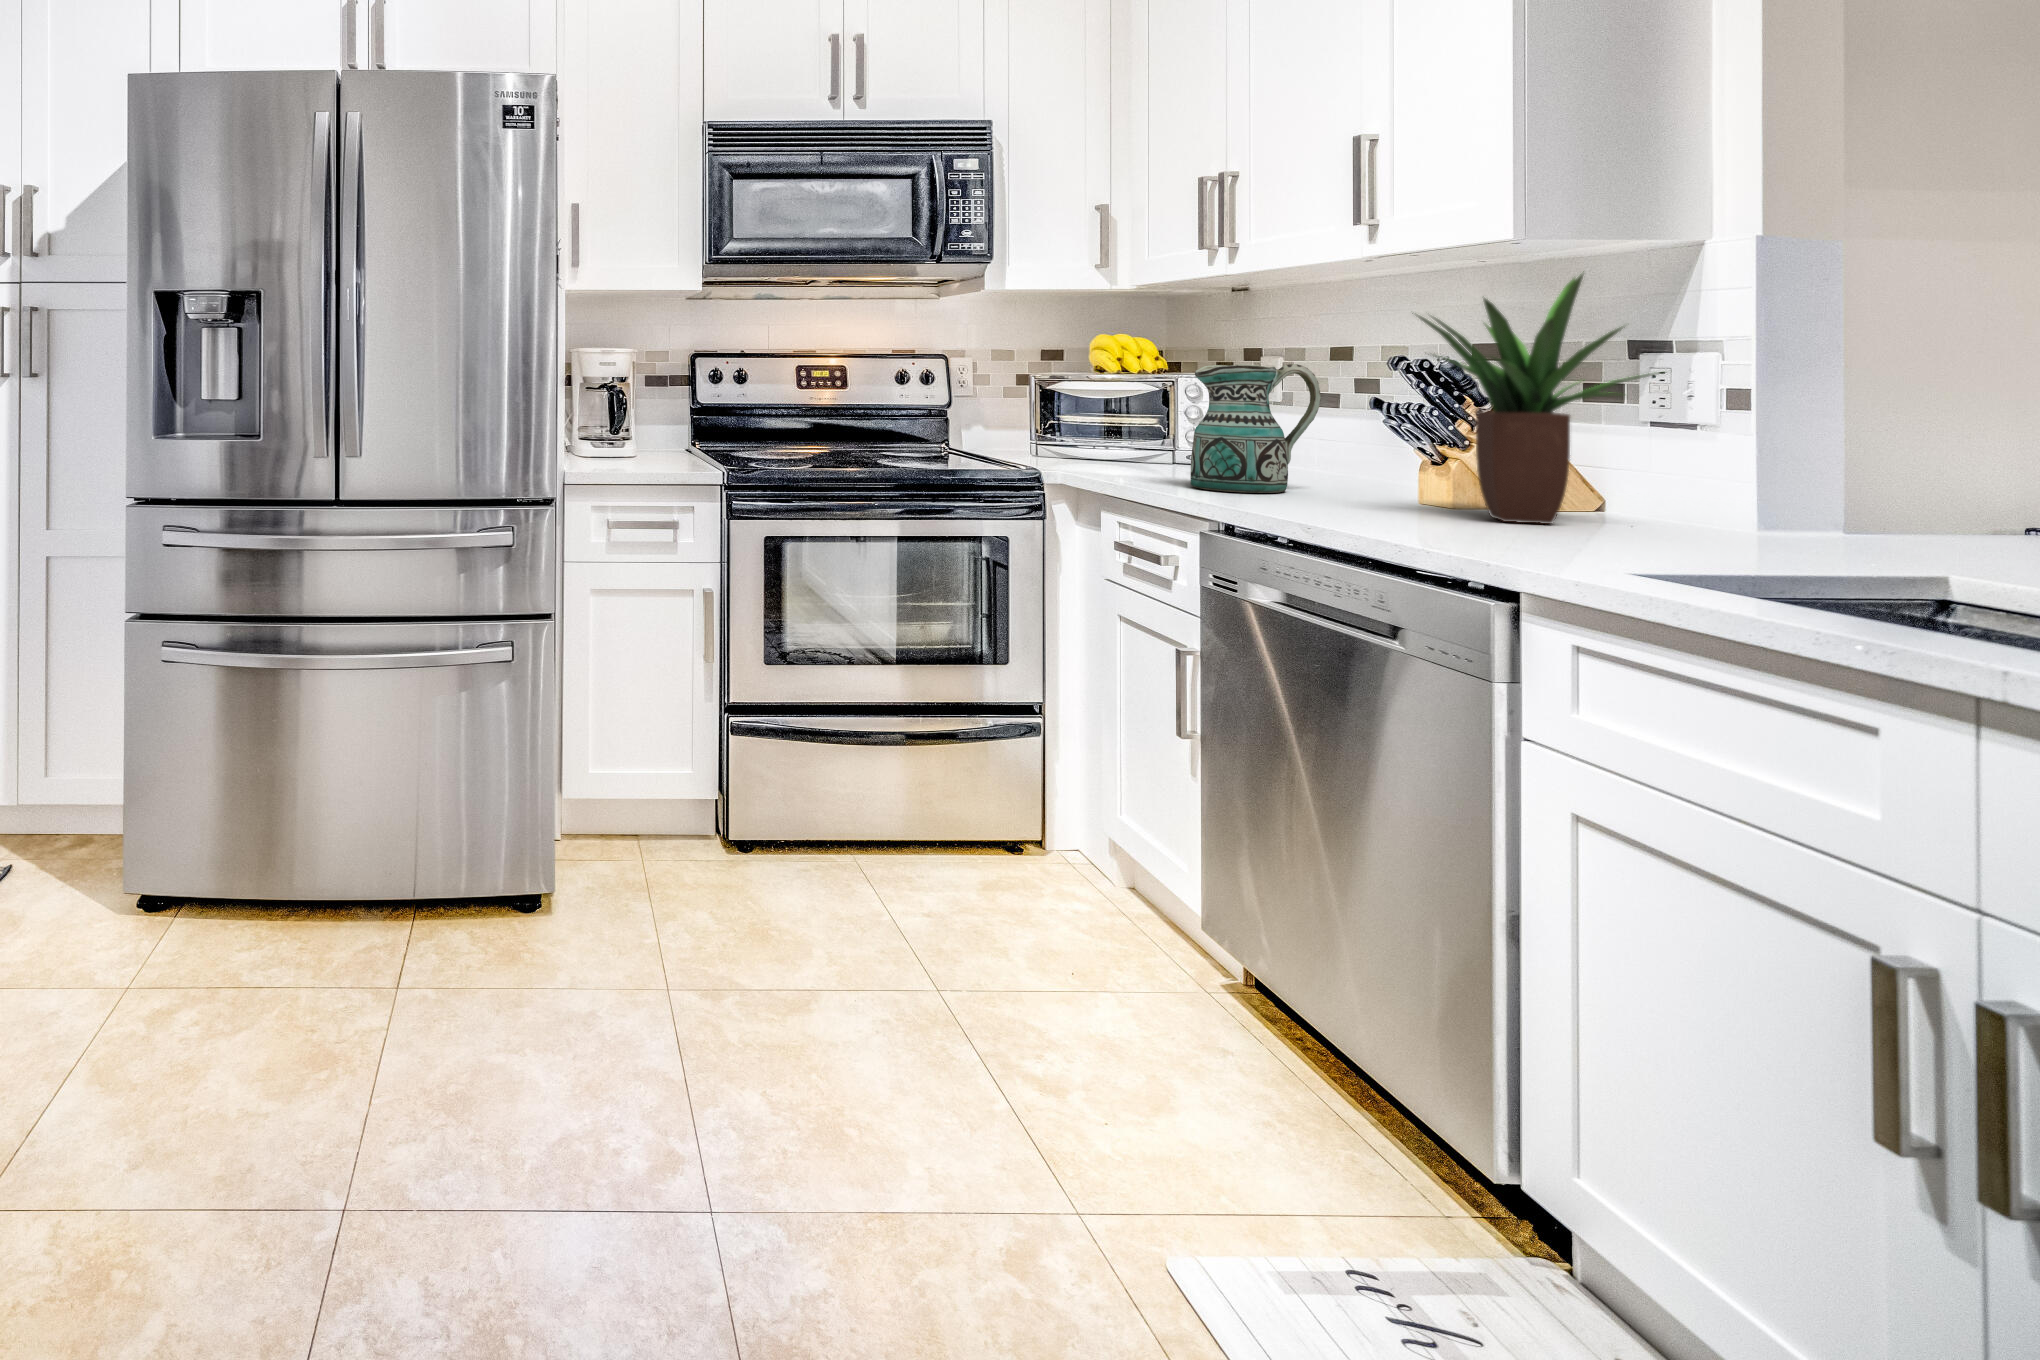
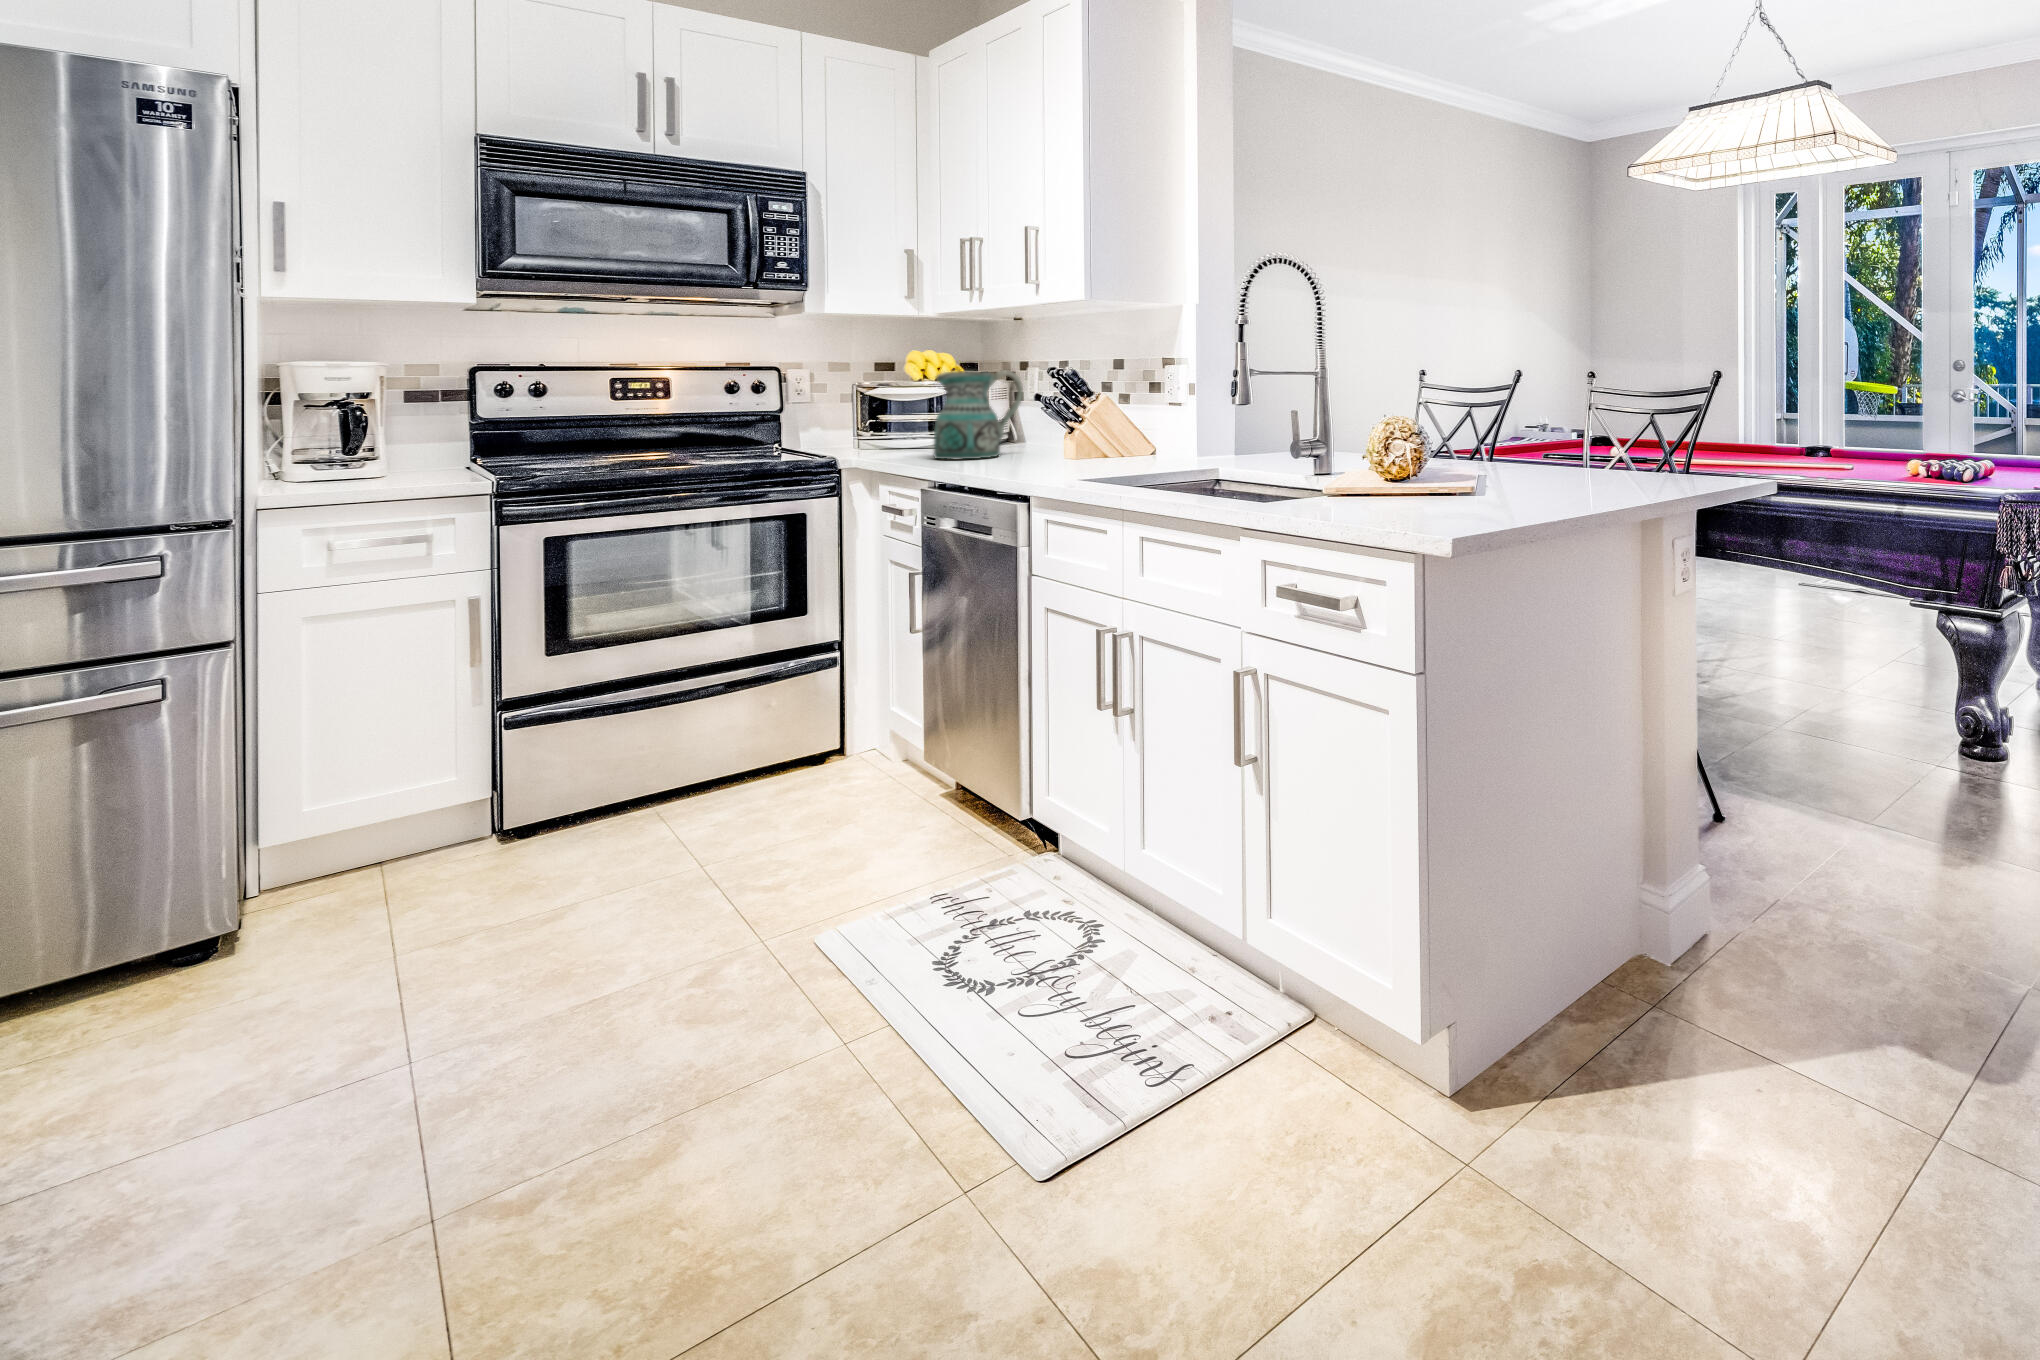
potted plant: present [1412,274,1665,524] -> none [1051,314,1183,464]

